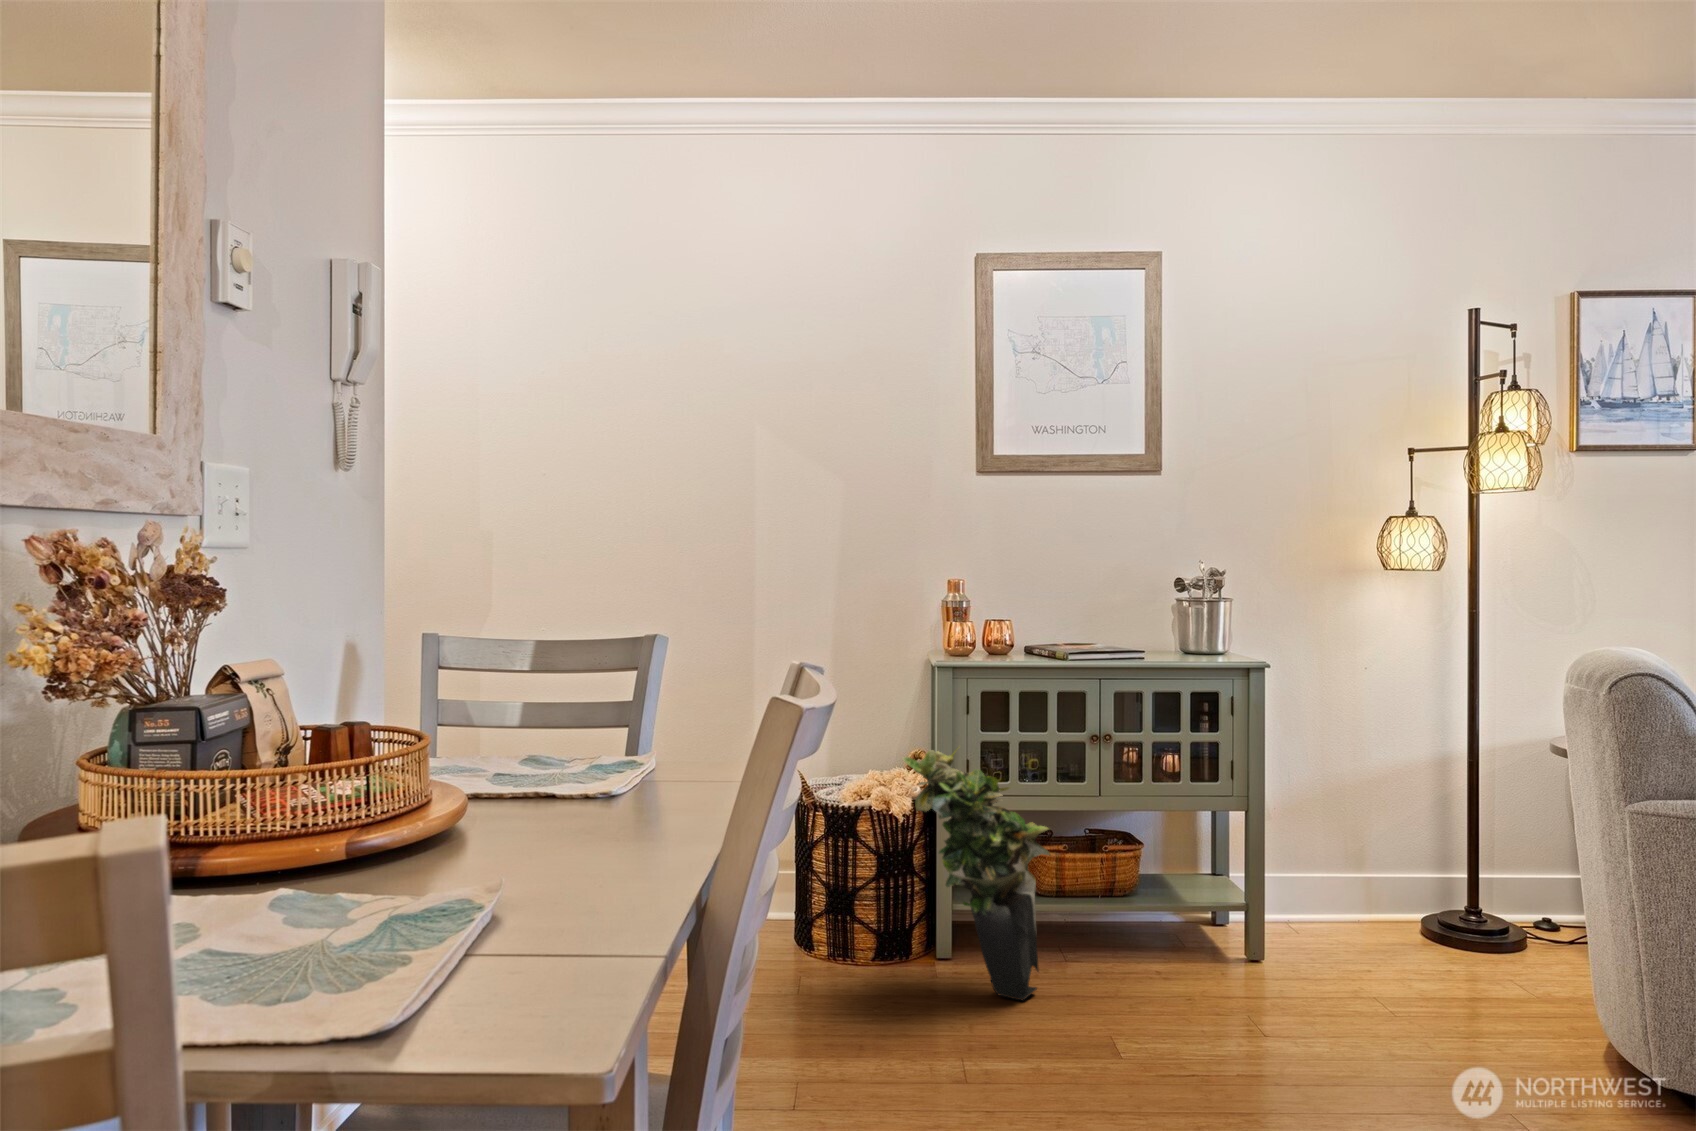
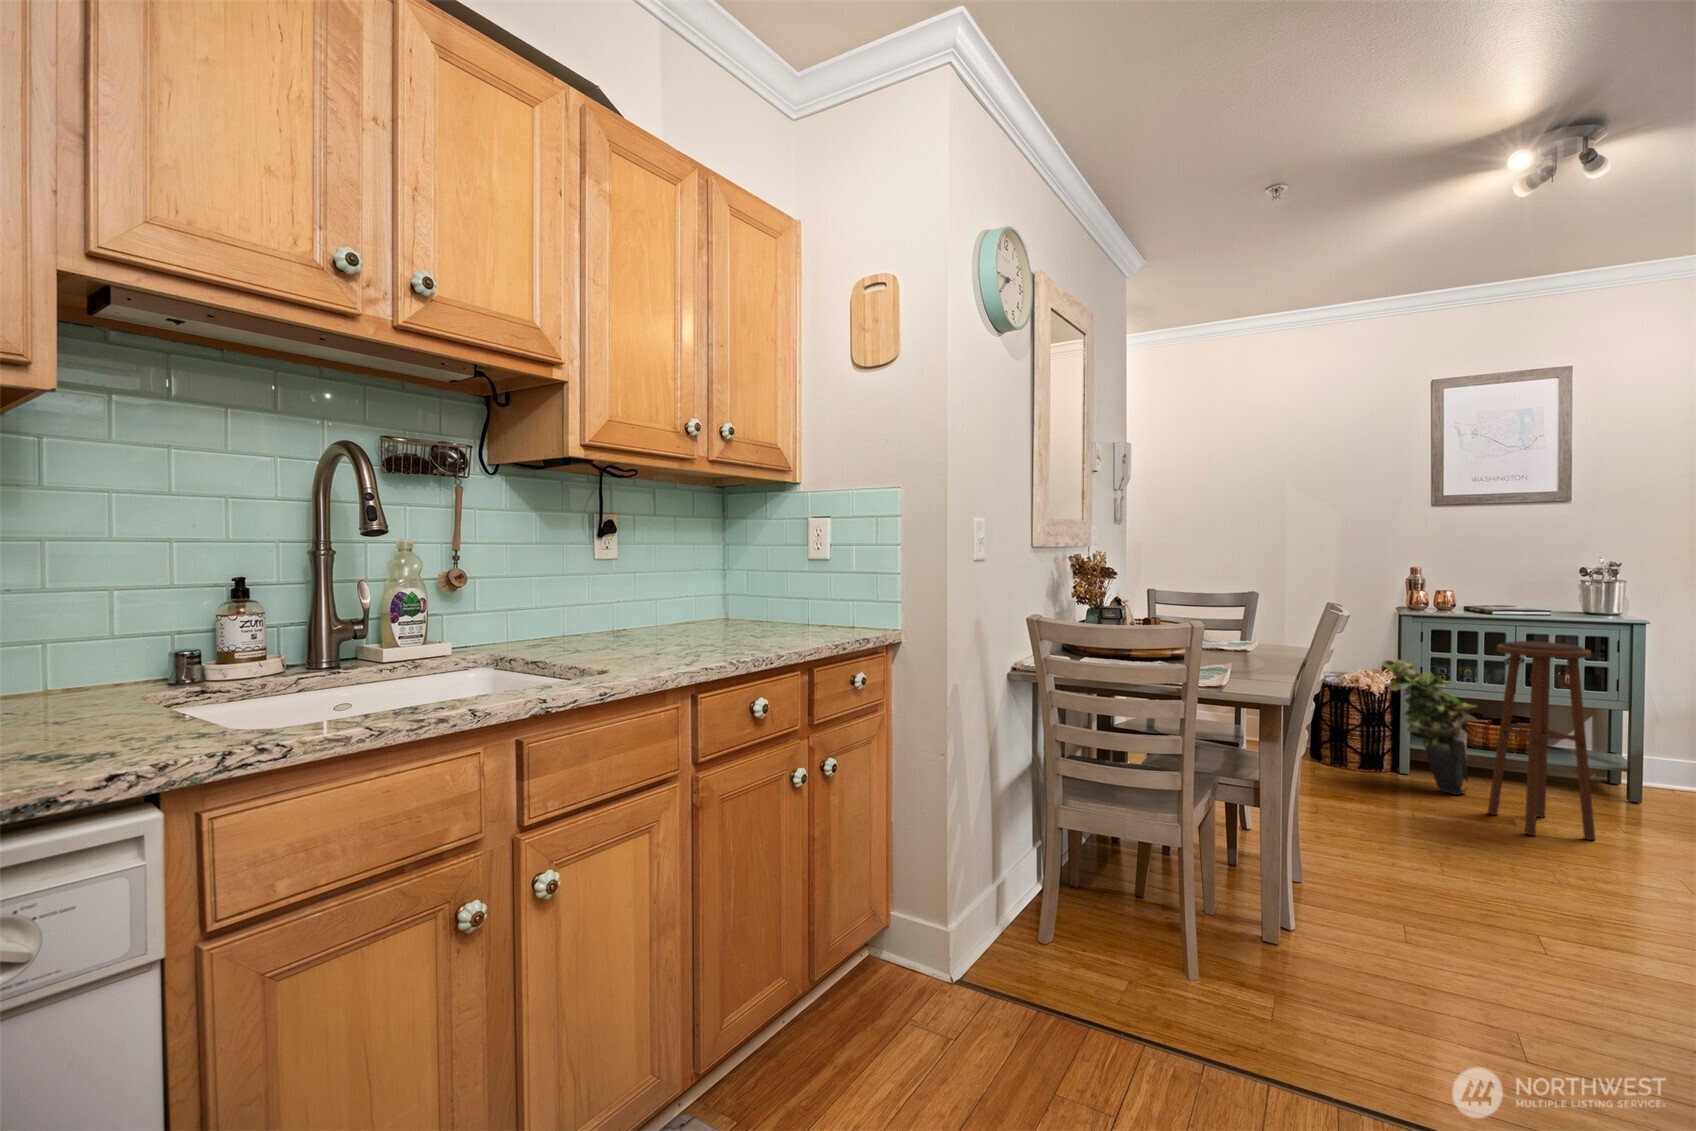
stool: none [1070,706,1230,1086] -> present [1488,641,1595,840]

